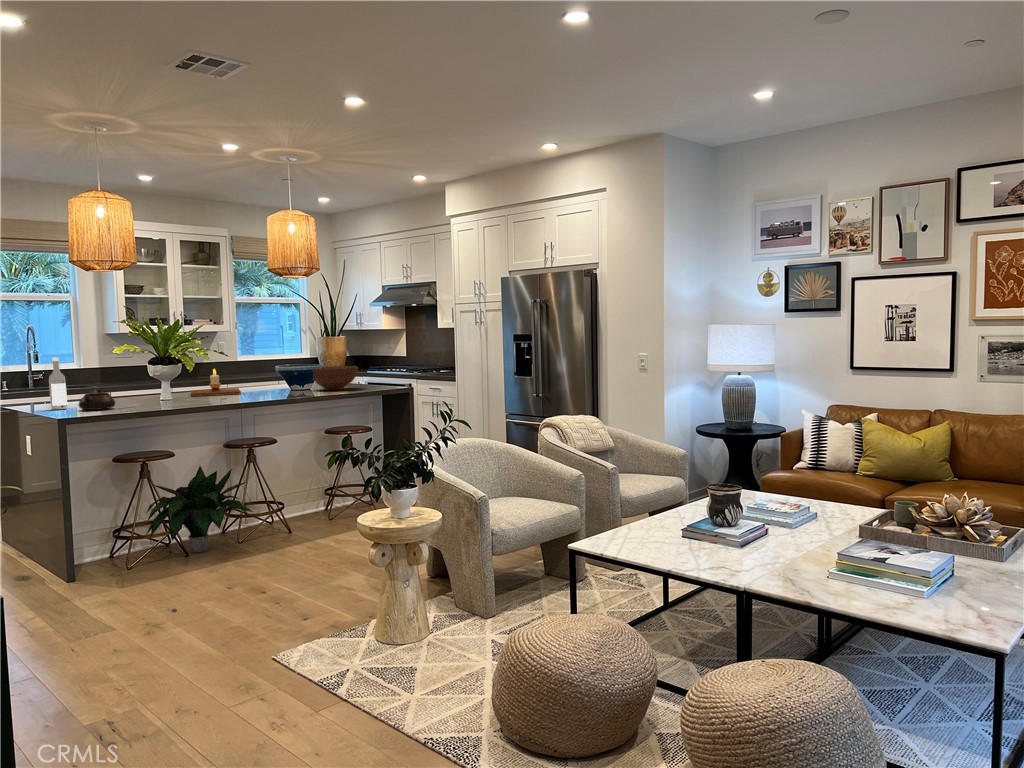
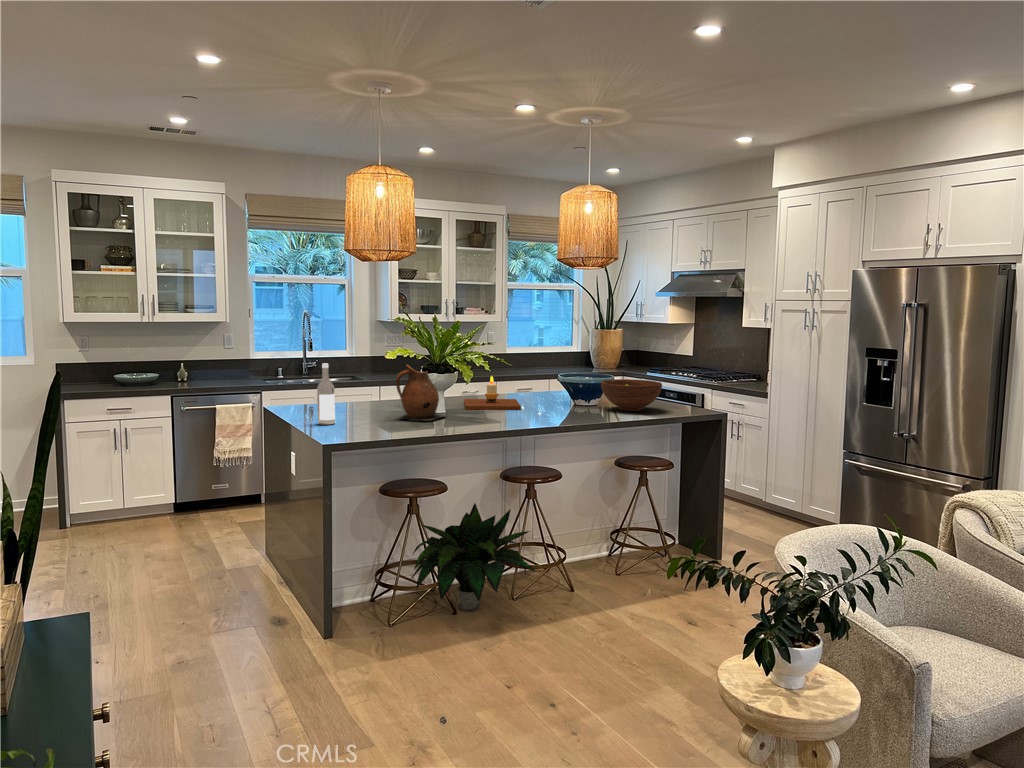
ceramic pitcher: none [124,358,173,404] -> present [396,365,445,421]
teapot: present [79,389,115,410] -> none [347,405,386,431]

